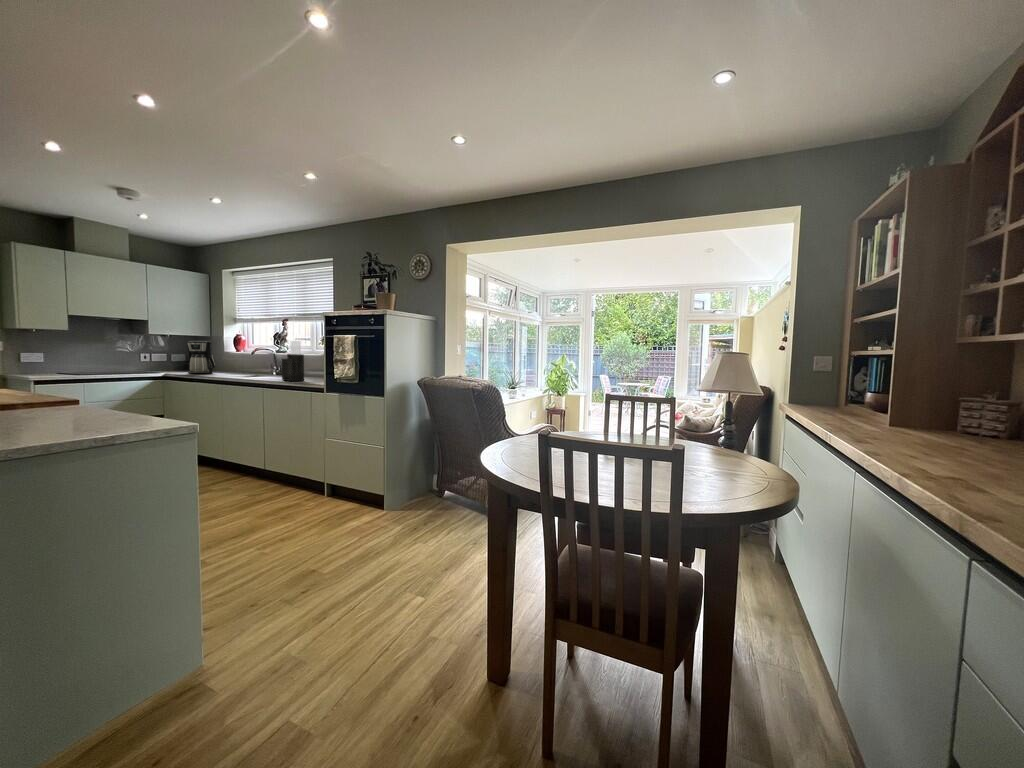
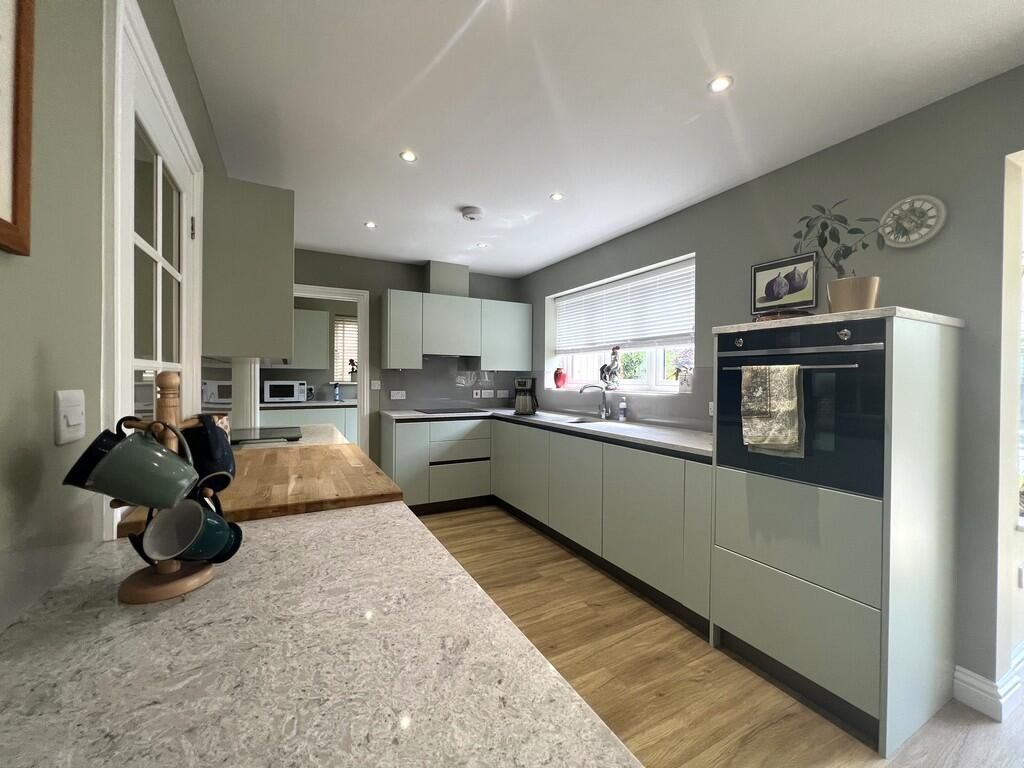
knife block: present [282,341,304,381] -> none [626,376,659,436]

